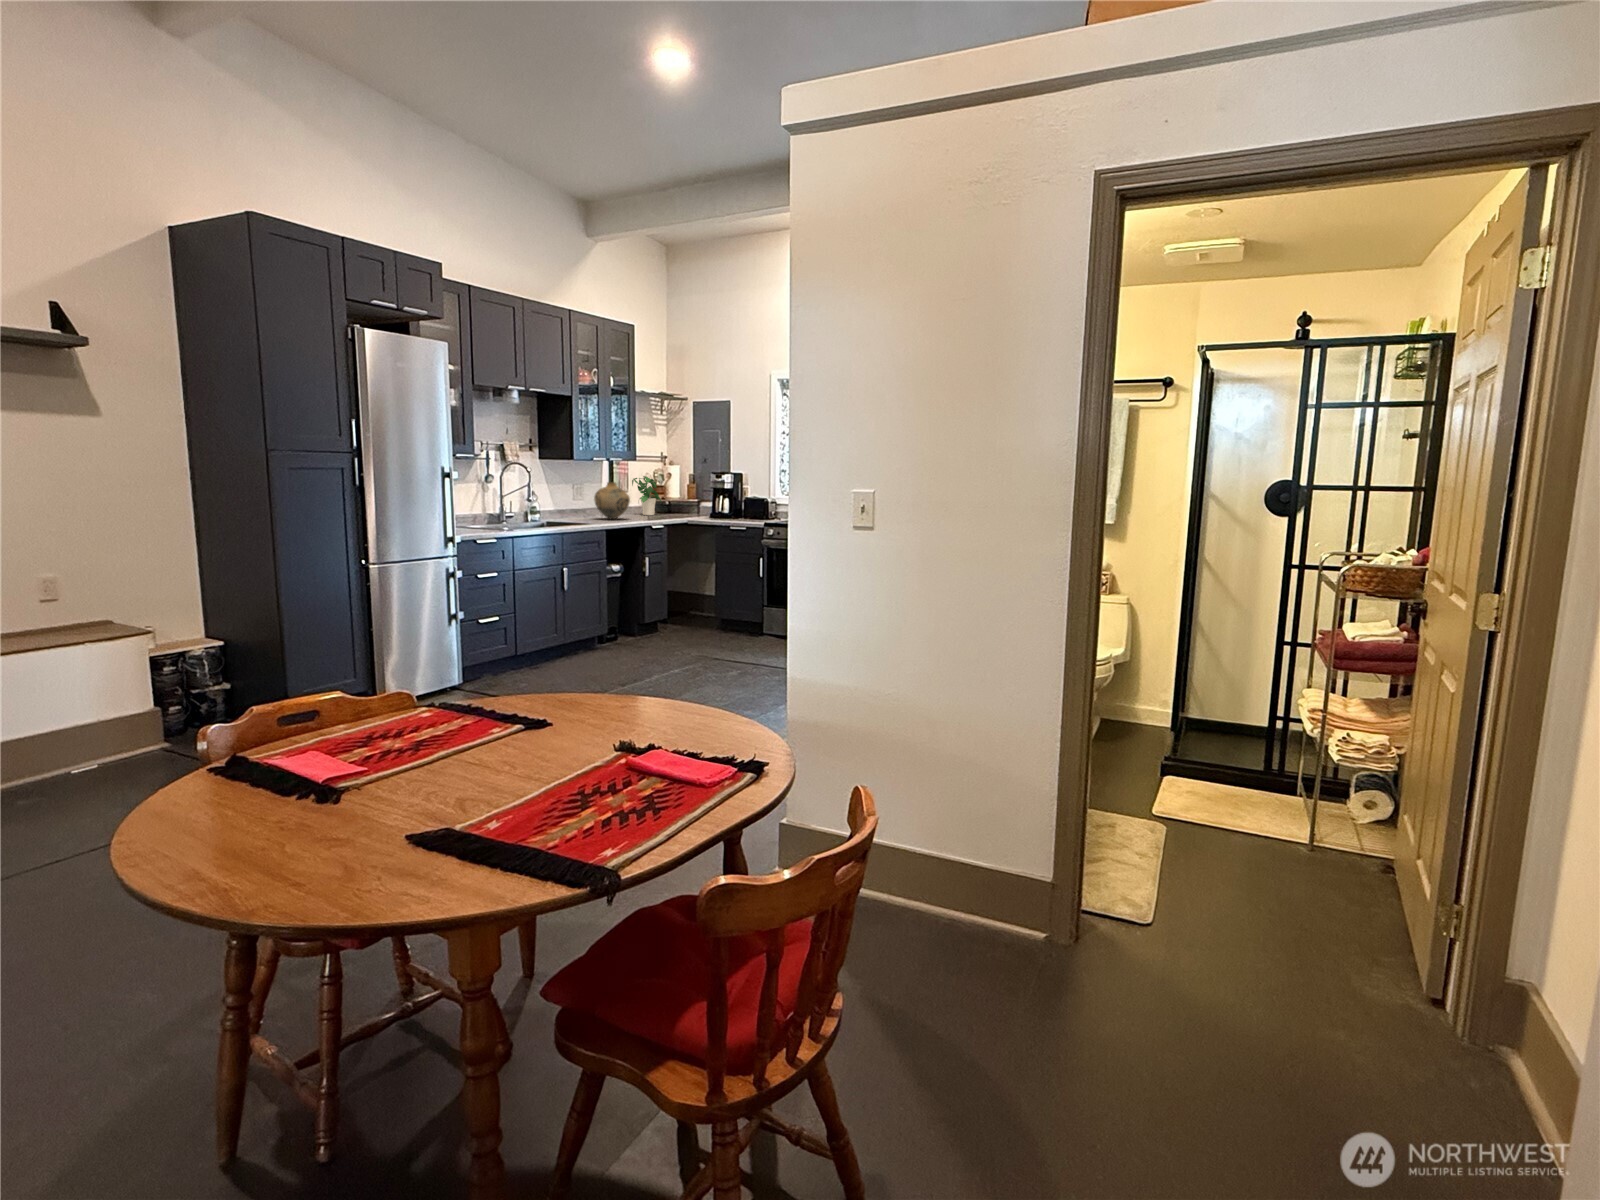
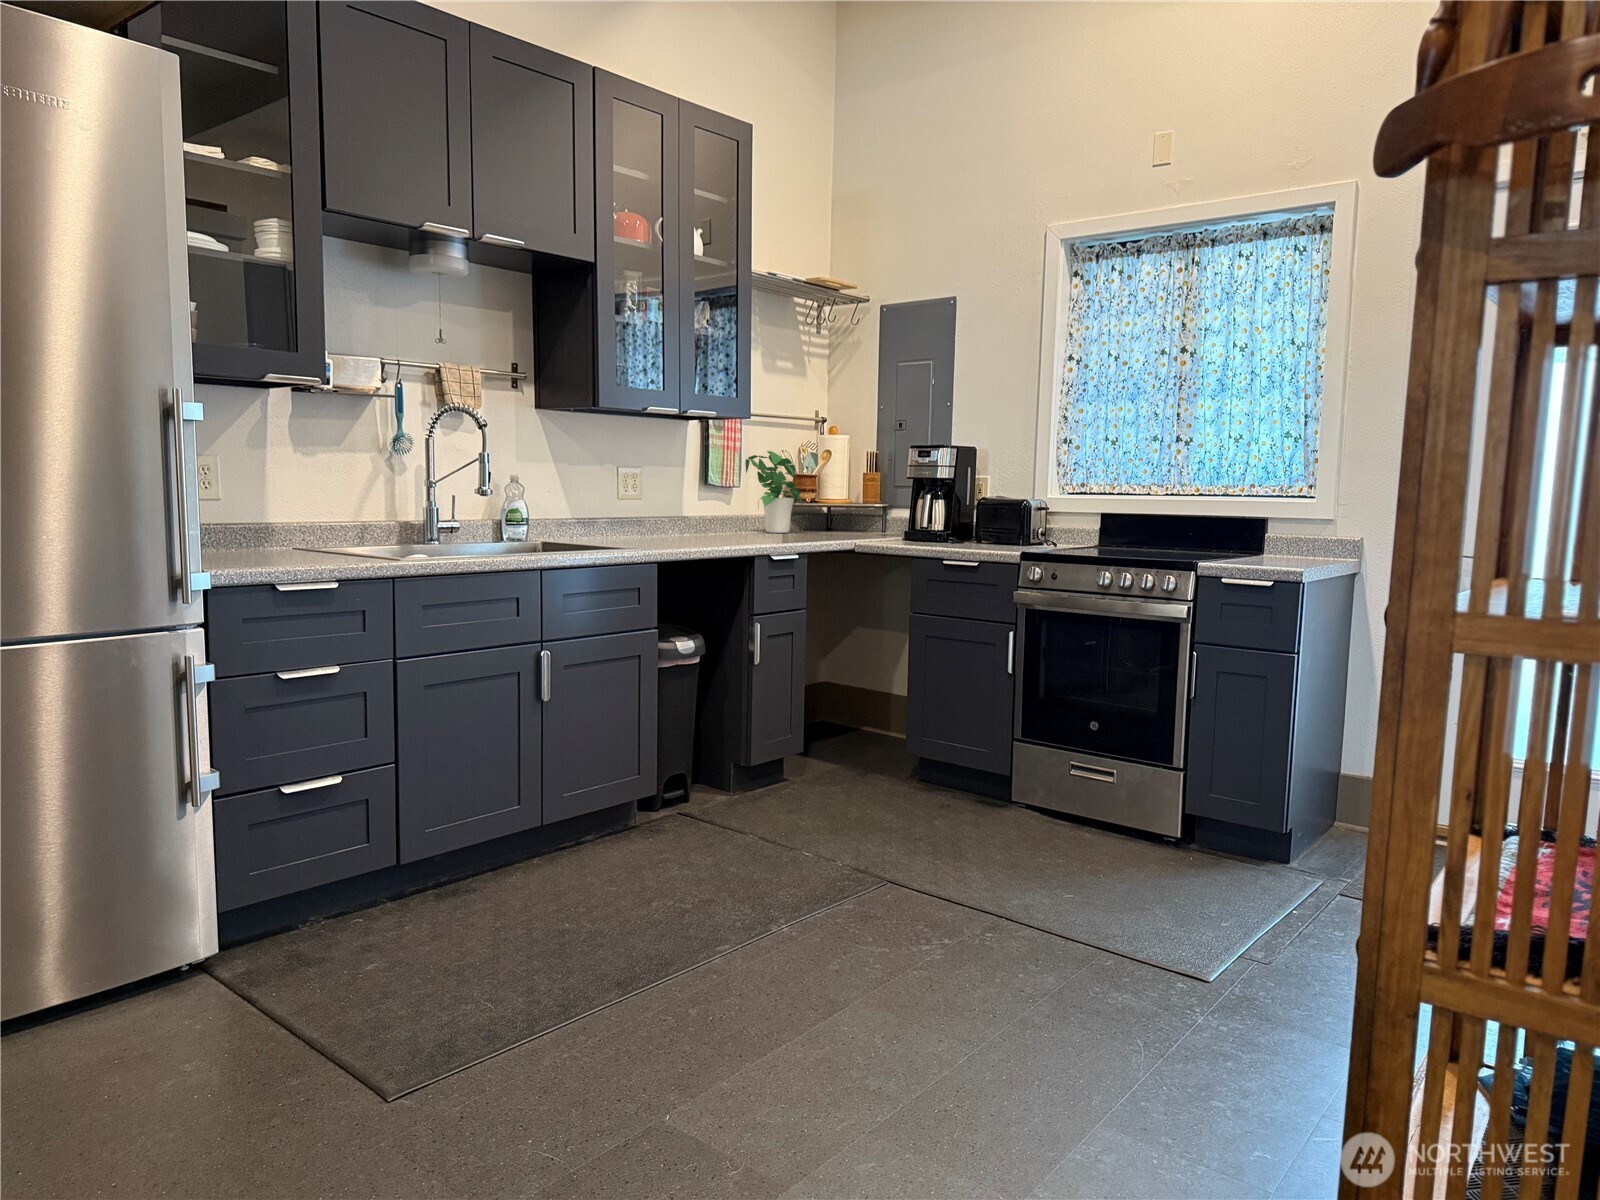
vase: present [594,482,630,519] -> none [653,459,728,539]

